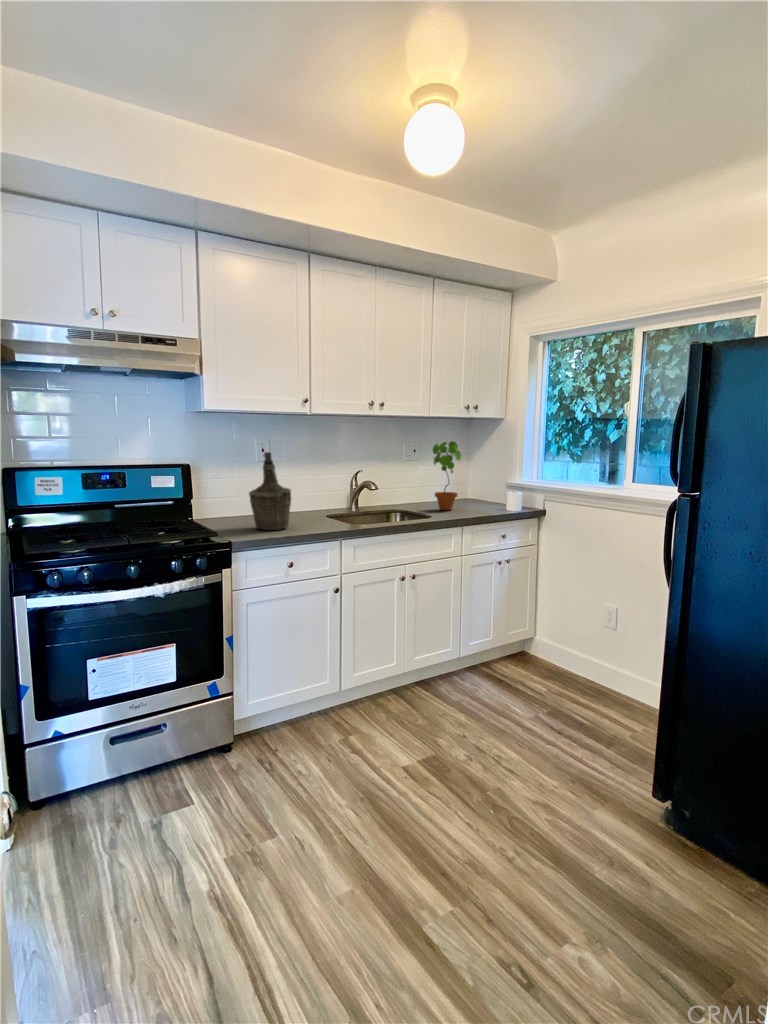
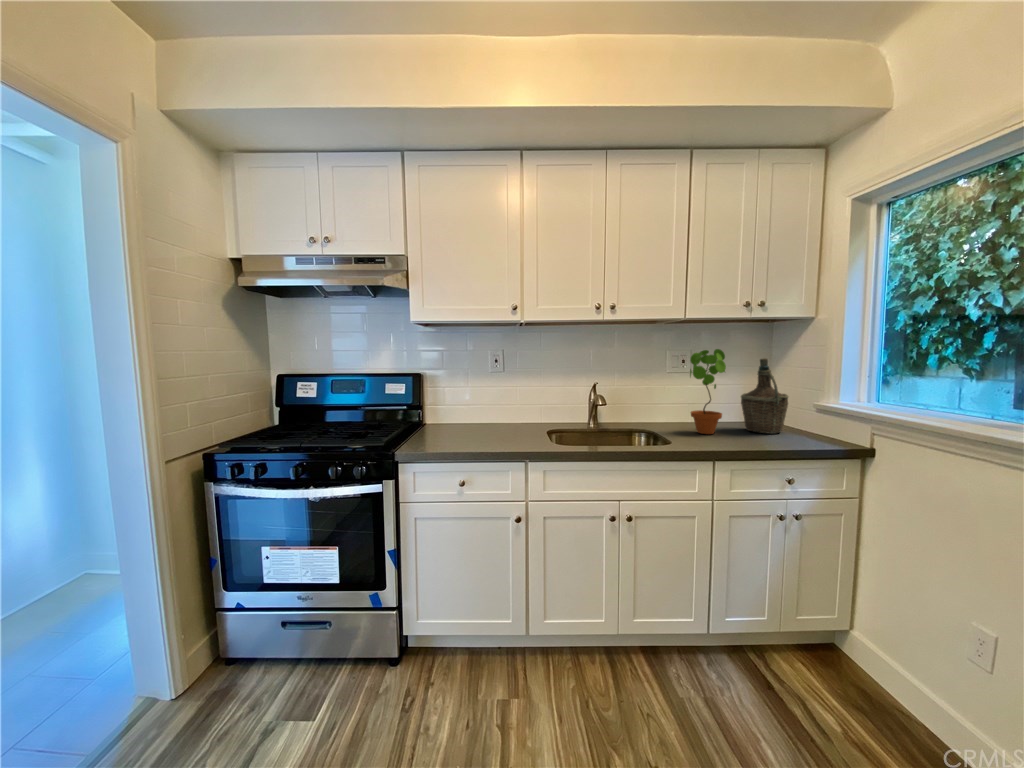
bottle: present [249,452,291,530] -> present [741,358,788,434]

